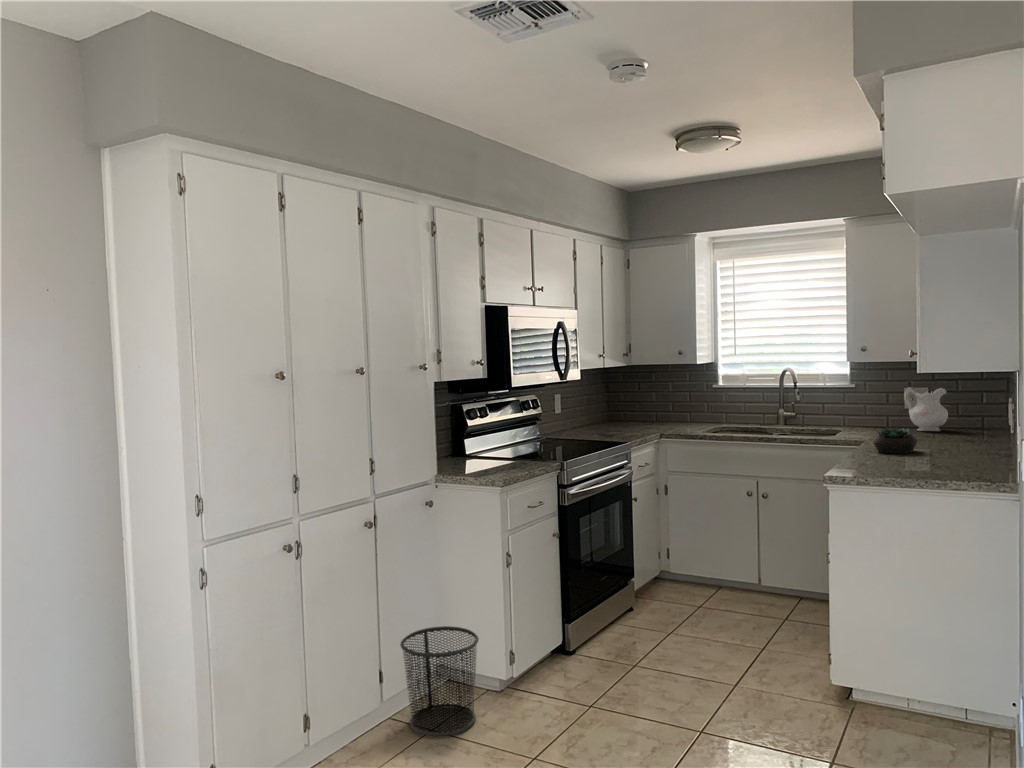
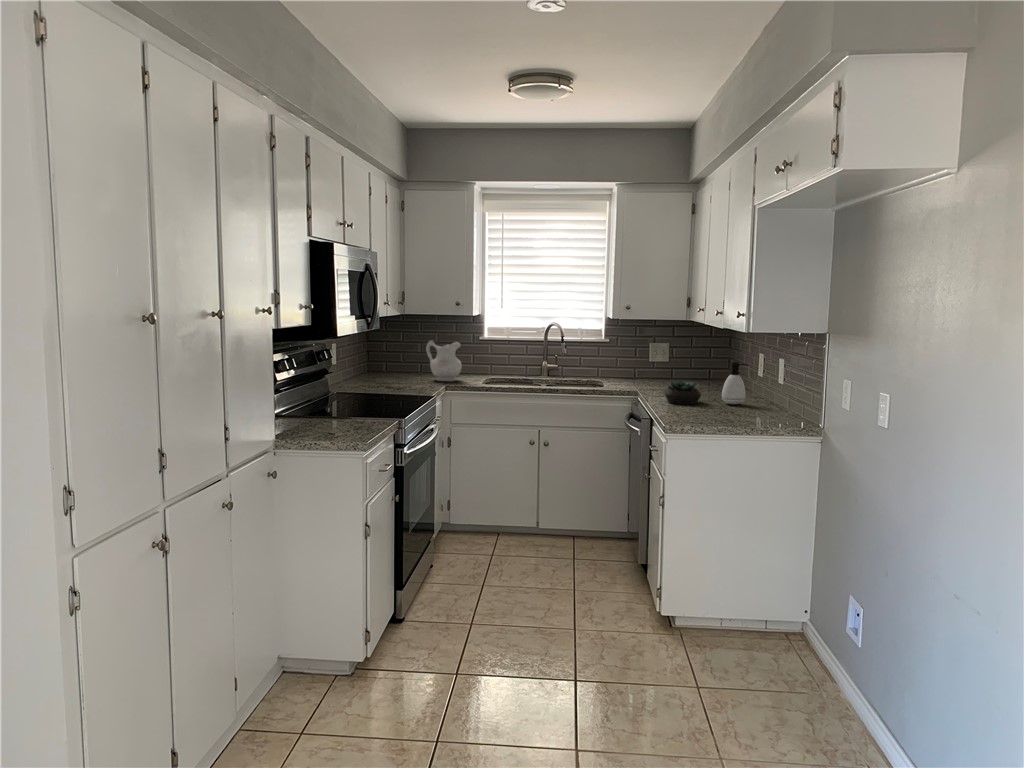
ceramic pitcher: present [904,387,948,431] -> present [426,340,462,381]
soap dispenser: none [945,404,975,454] -> present [722,362,748,404]
trash can: present [400,626,479,736] -> none [257,612,351,742]

